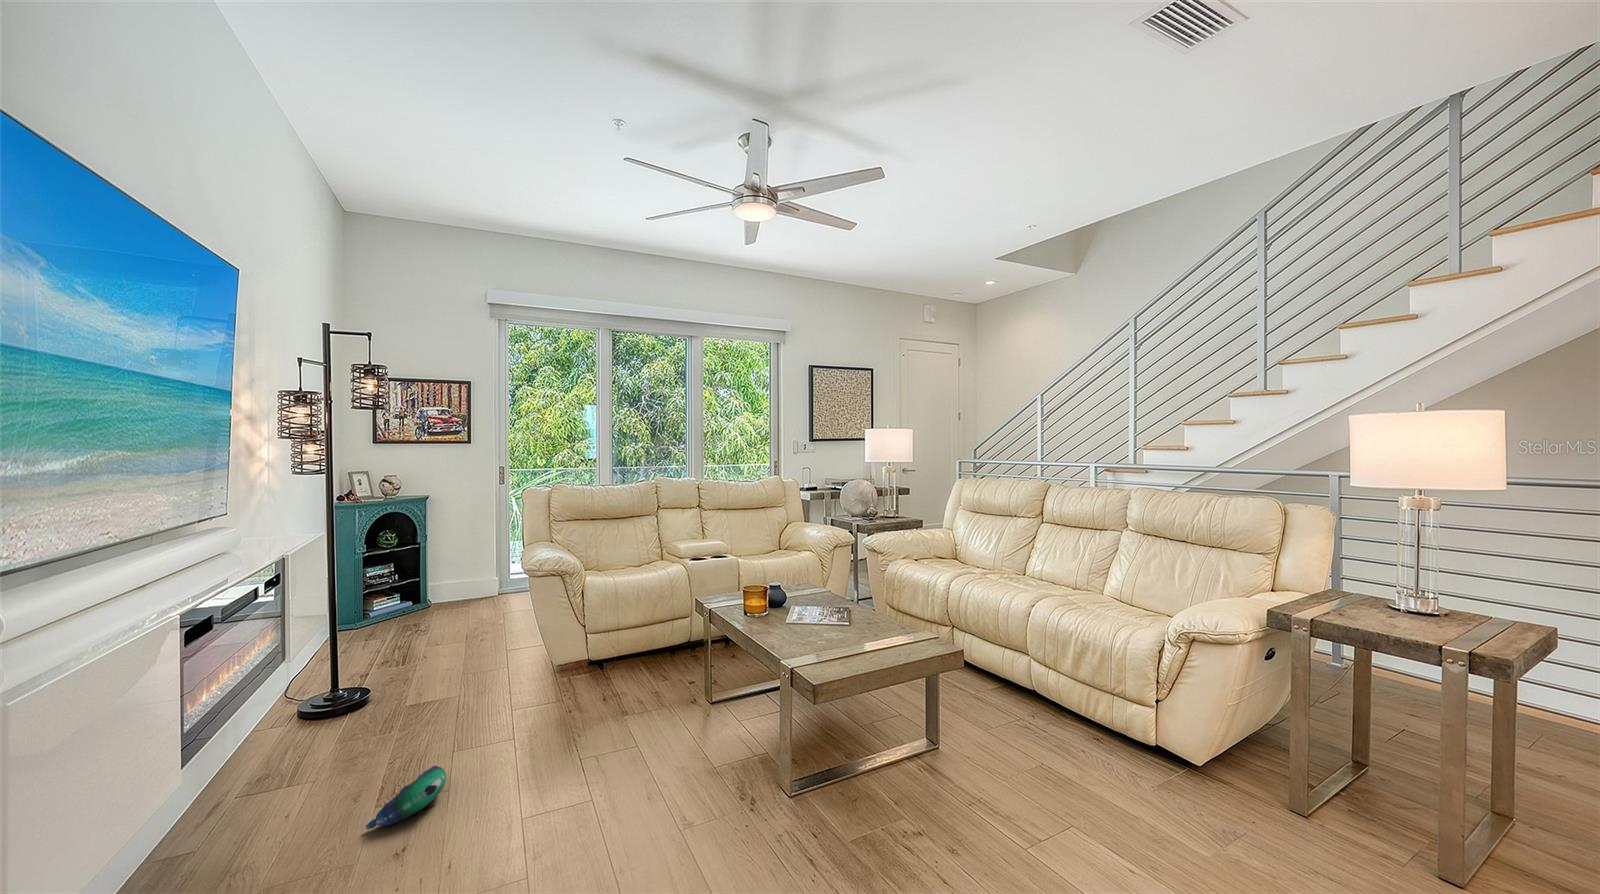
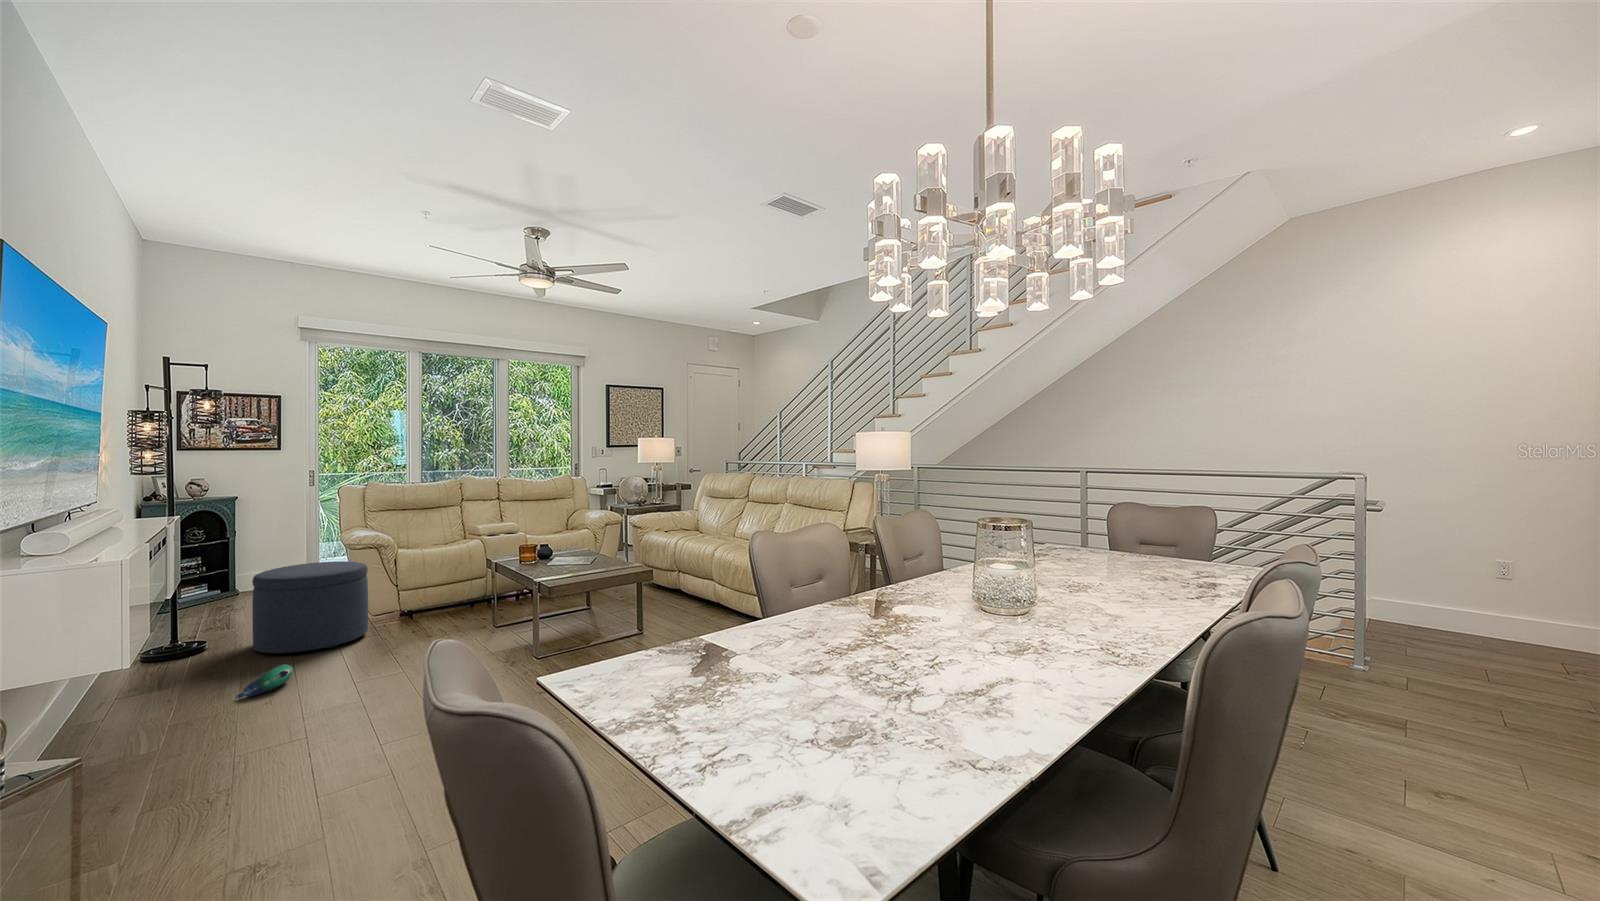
ottoman: none [415,594,550,727] -> present [252,561,368,653]

